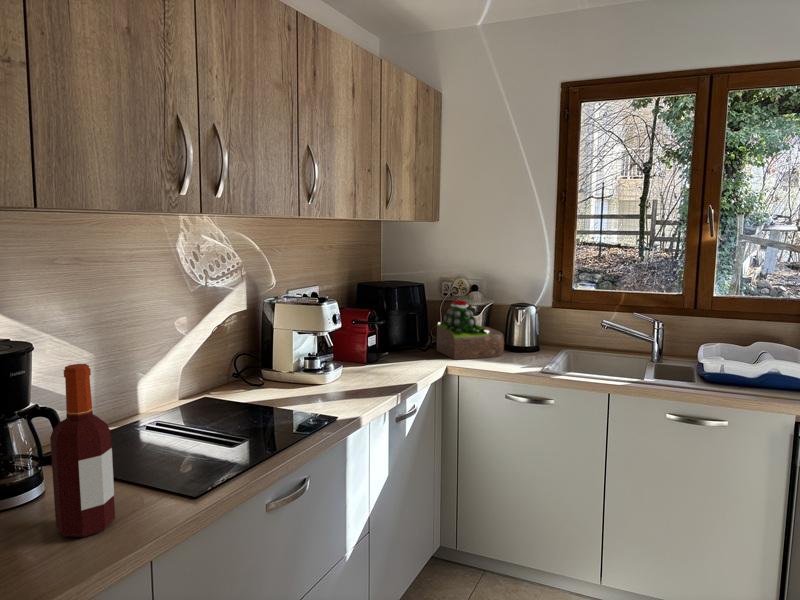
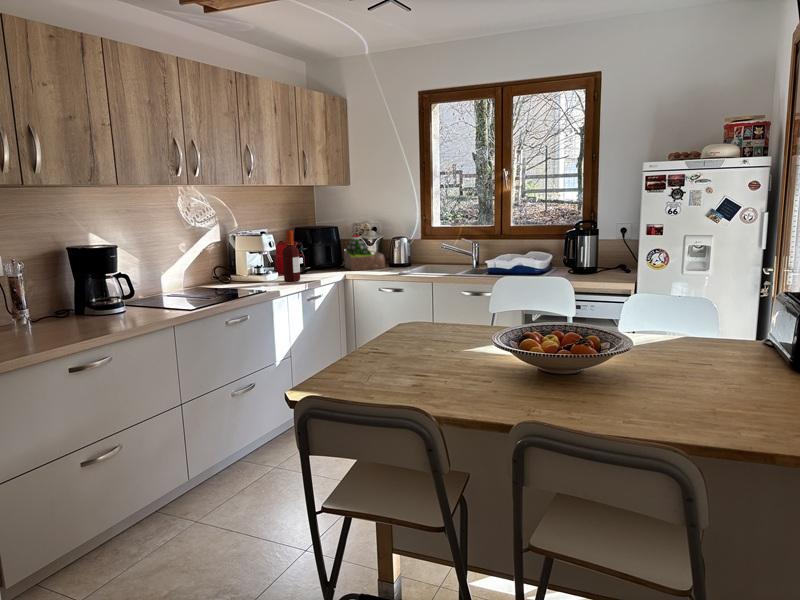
bottle: present [50,364,115,537] -> present [283,230,300,282]

